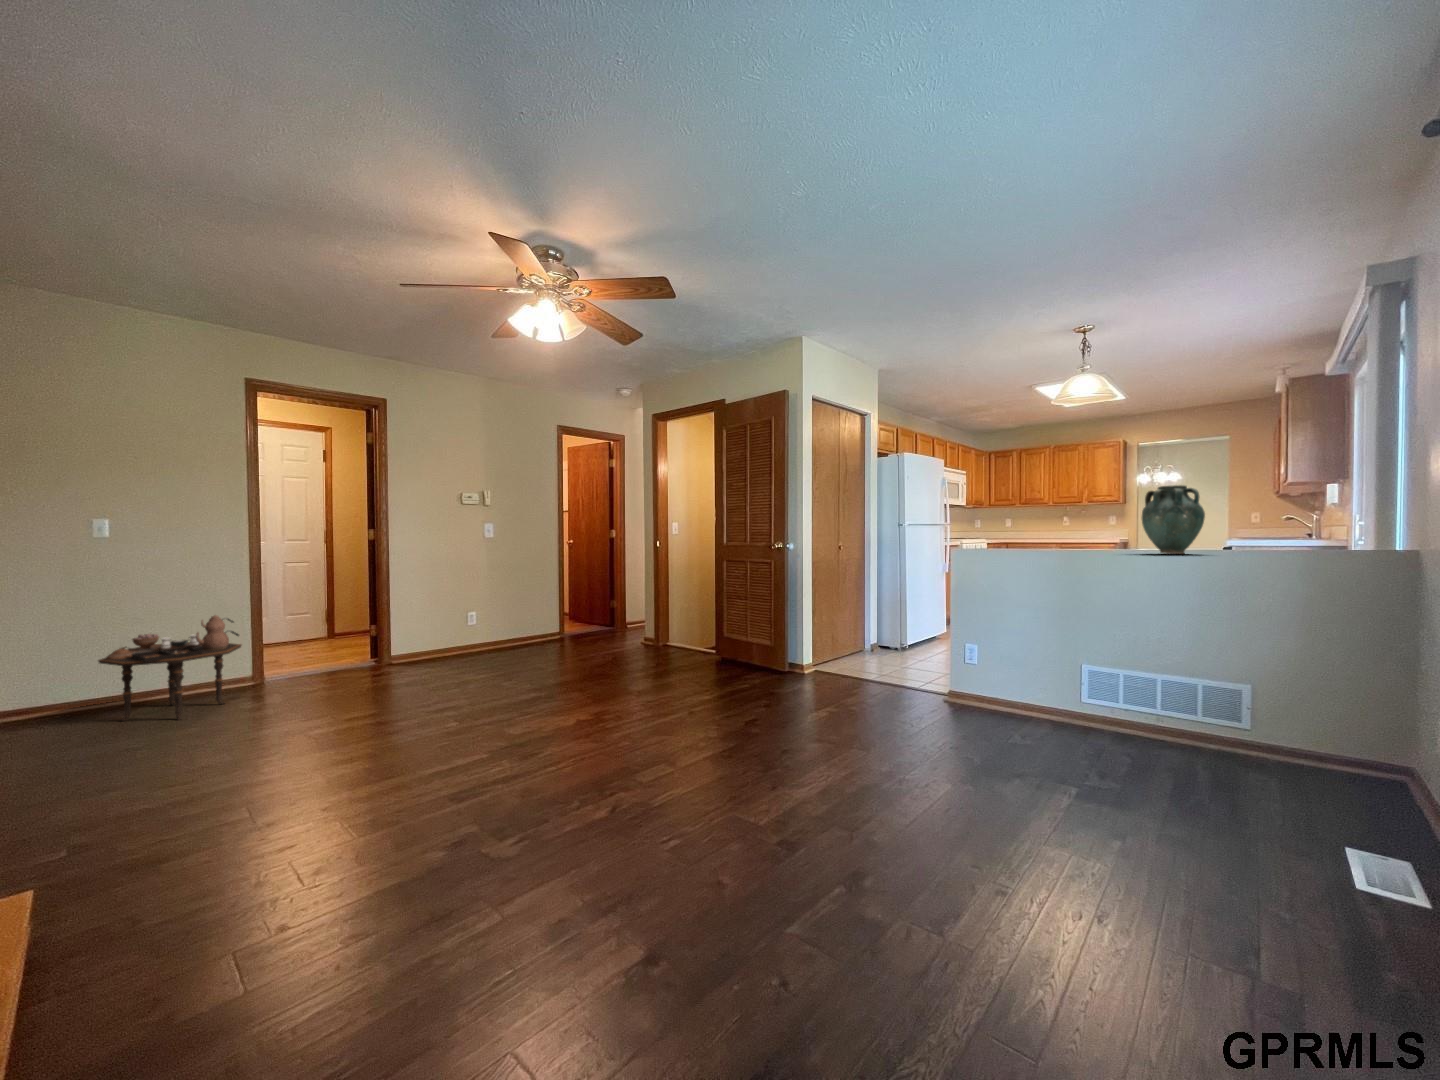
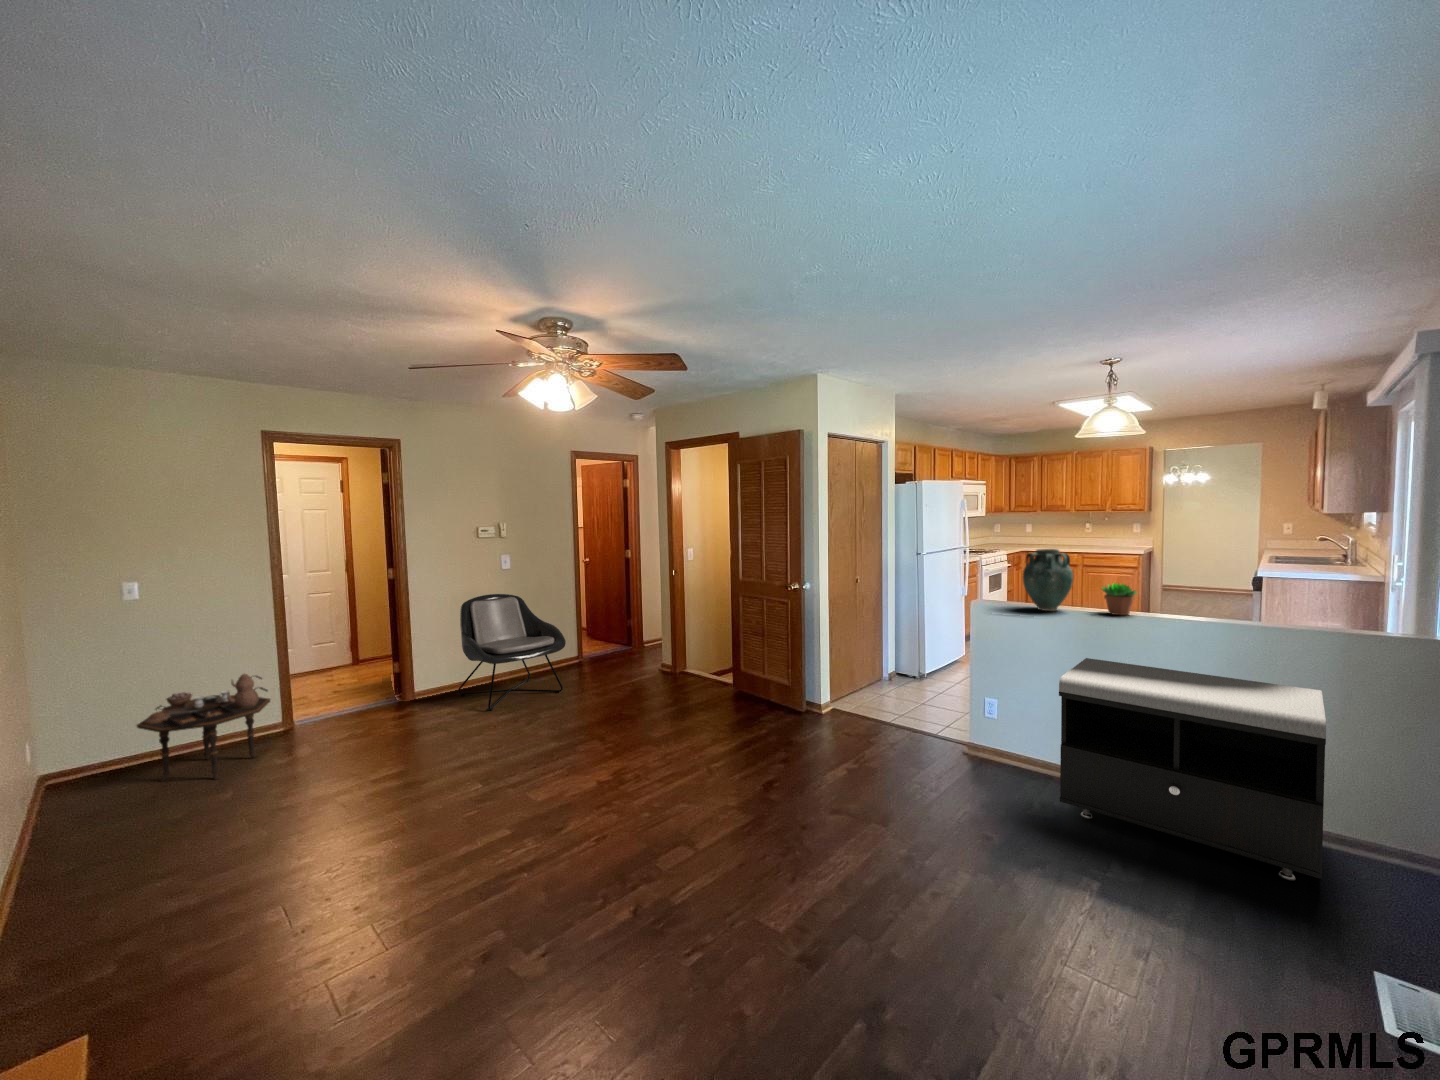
vase: present [1142,485,1205,554] -> present [1023,549,1073,611]
succulent plant: none [1076,522,1114,553] -> present [1102,583,1137,615]
lounge chair: none [437,561,548,671] -> present [458,594,566,711]
storage bench: none [1038,596,1299,790] -> present [1059,658,1326,881]

